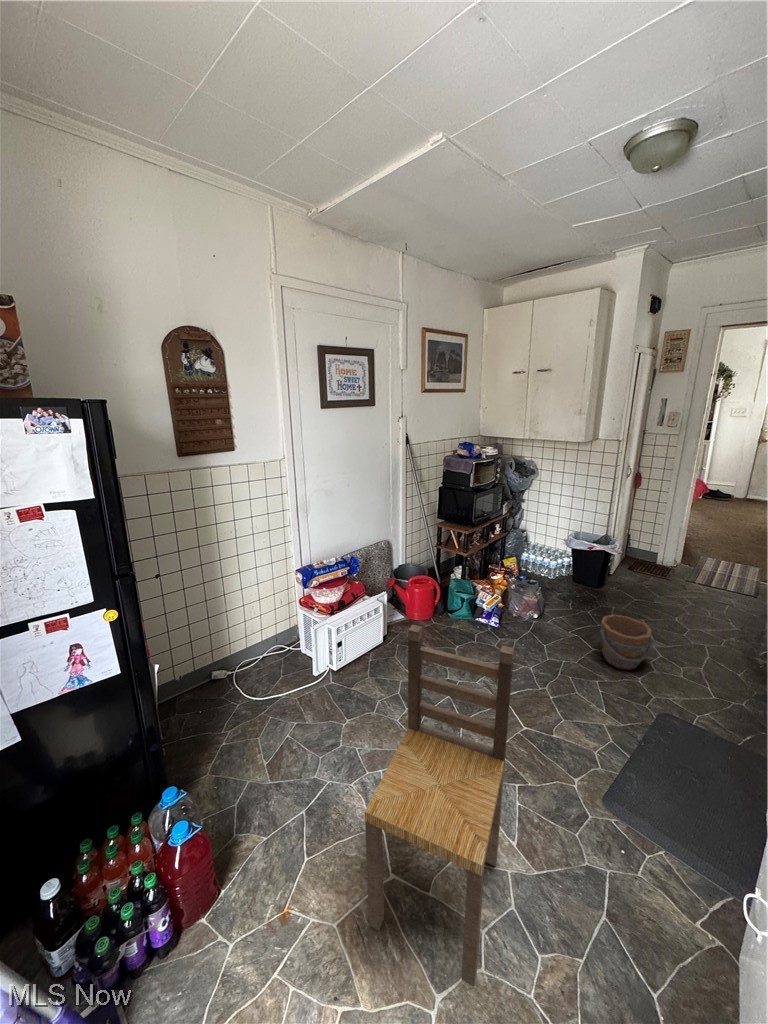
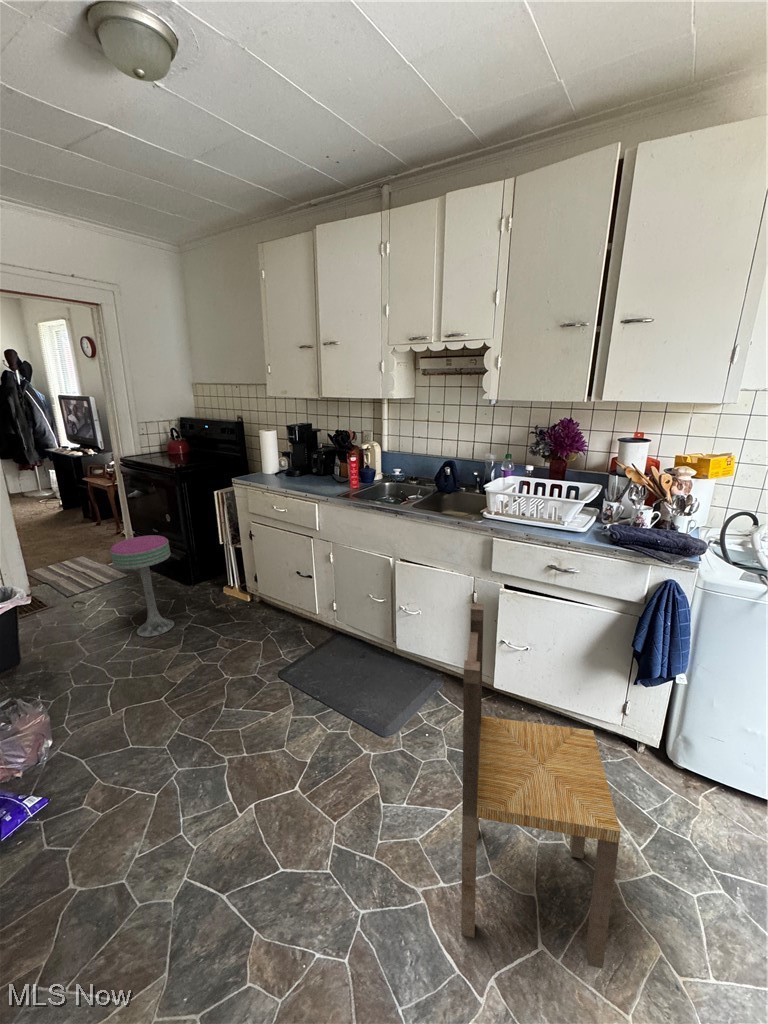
bar stool: none [673,541,741,635] -> present [110,535,174,637]
bucket: present [600,615,652,670] -> none [159,632,217,698]

